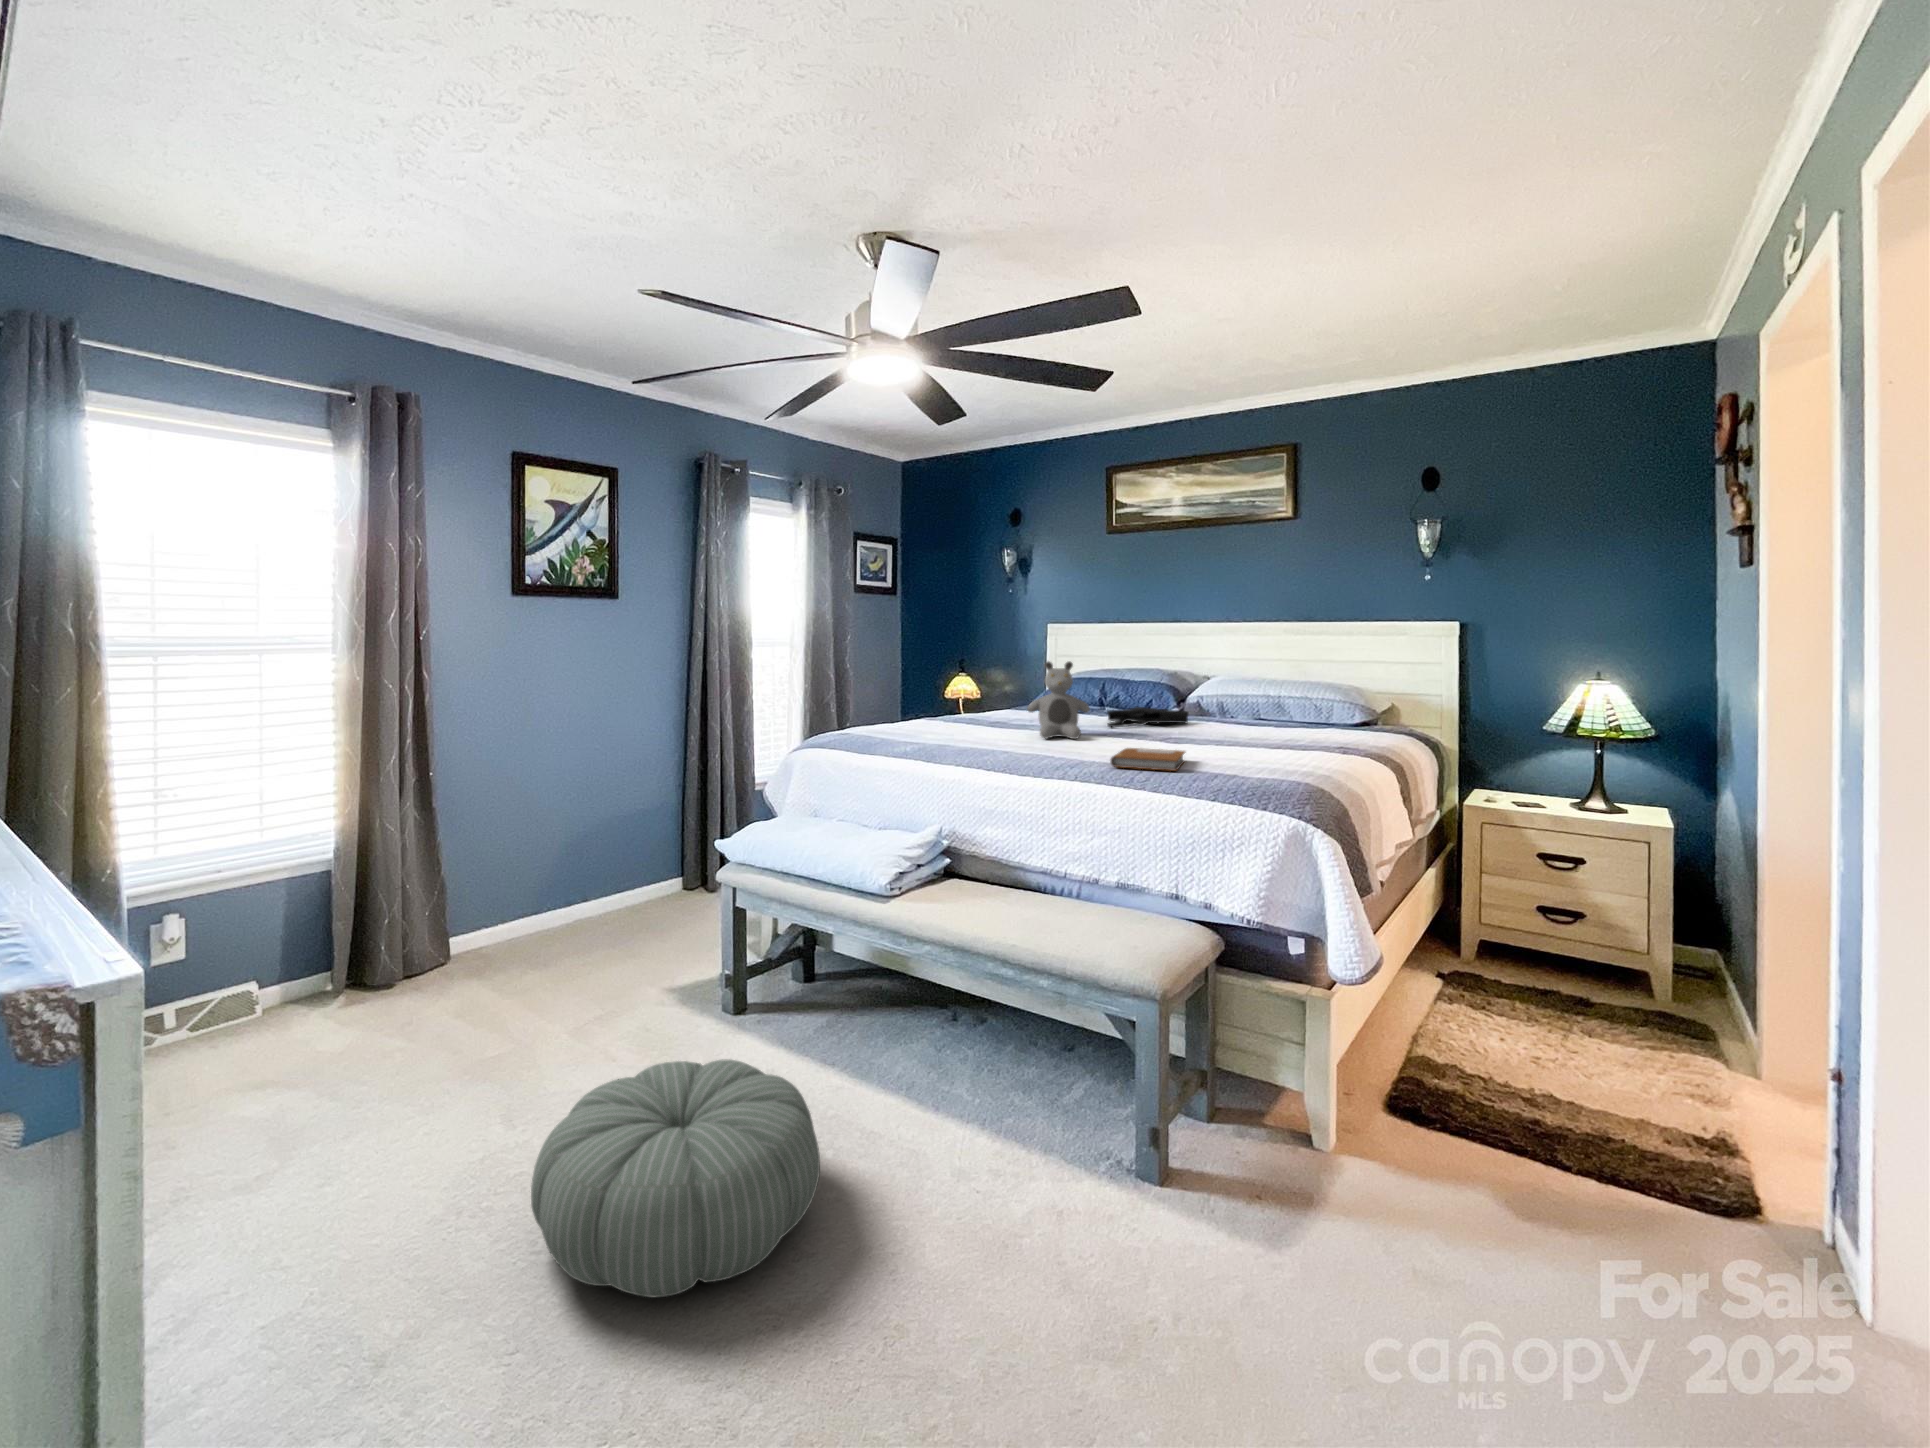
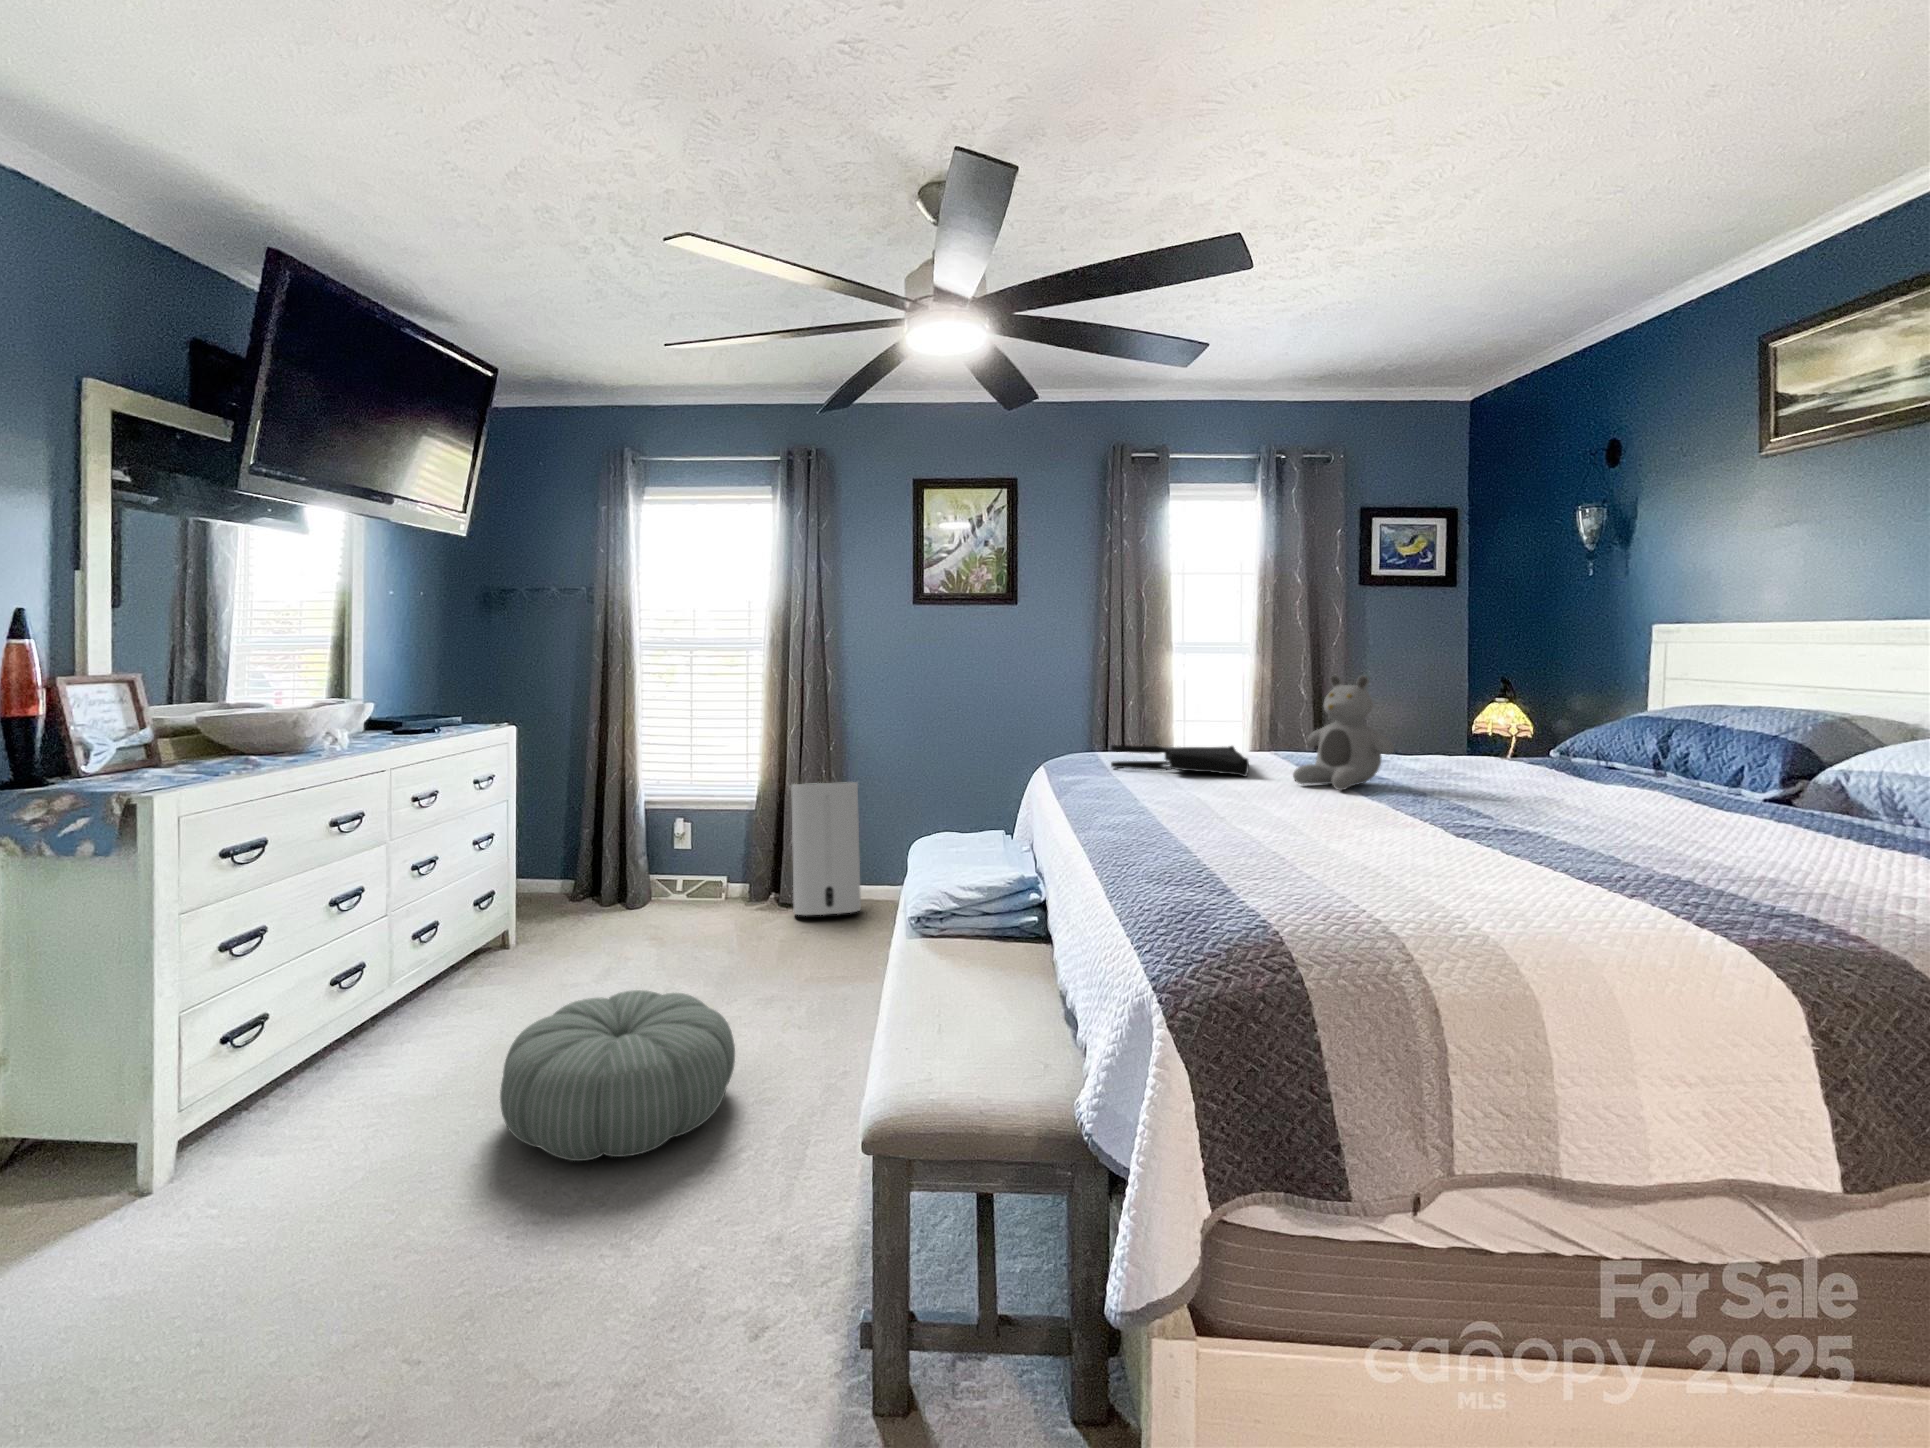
tote bag: present [1107,707,1189,727] -> present [1111,745,1249,776]
notebook: present [1110,748,1185,771] -> none [1186,807,1344,847]
air purifier: none [403,810,511,992] -> present [791,782,861,915]

